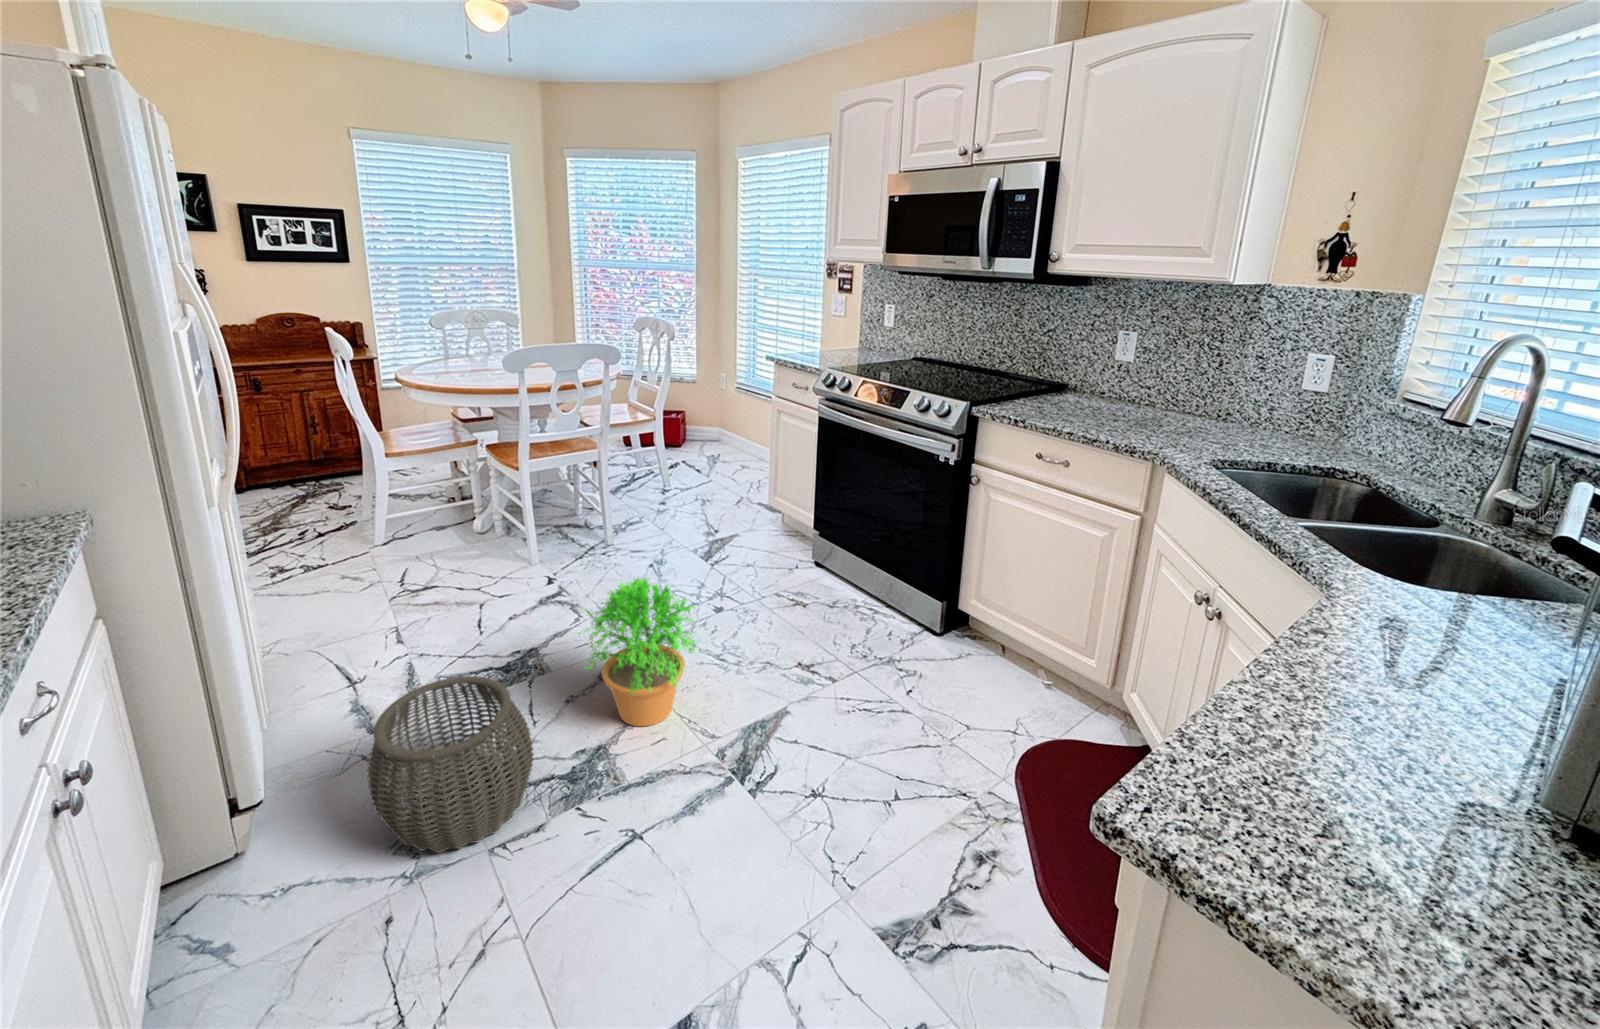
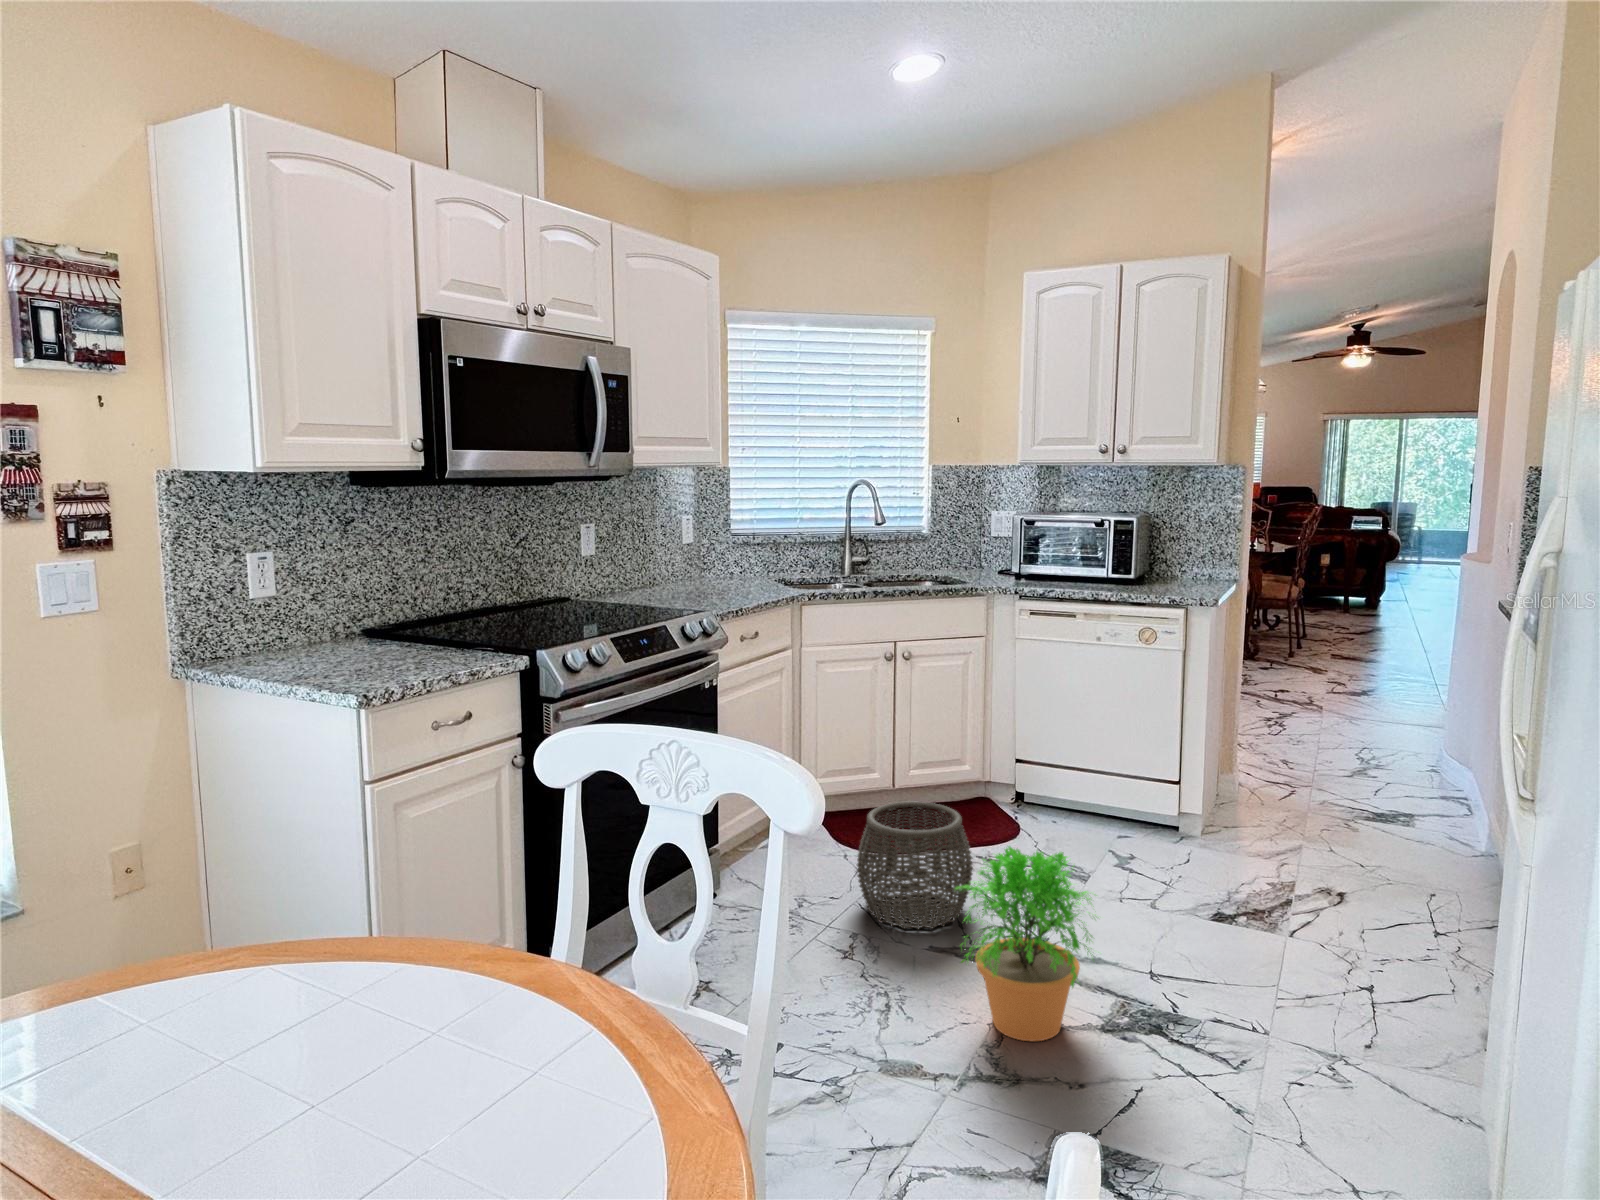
woven basket: present [367,676,534,853] -> present [857,802,973,929]

